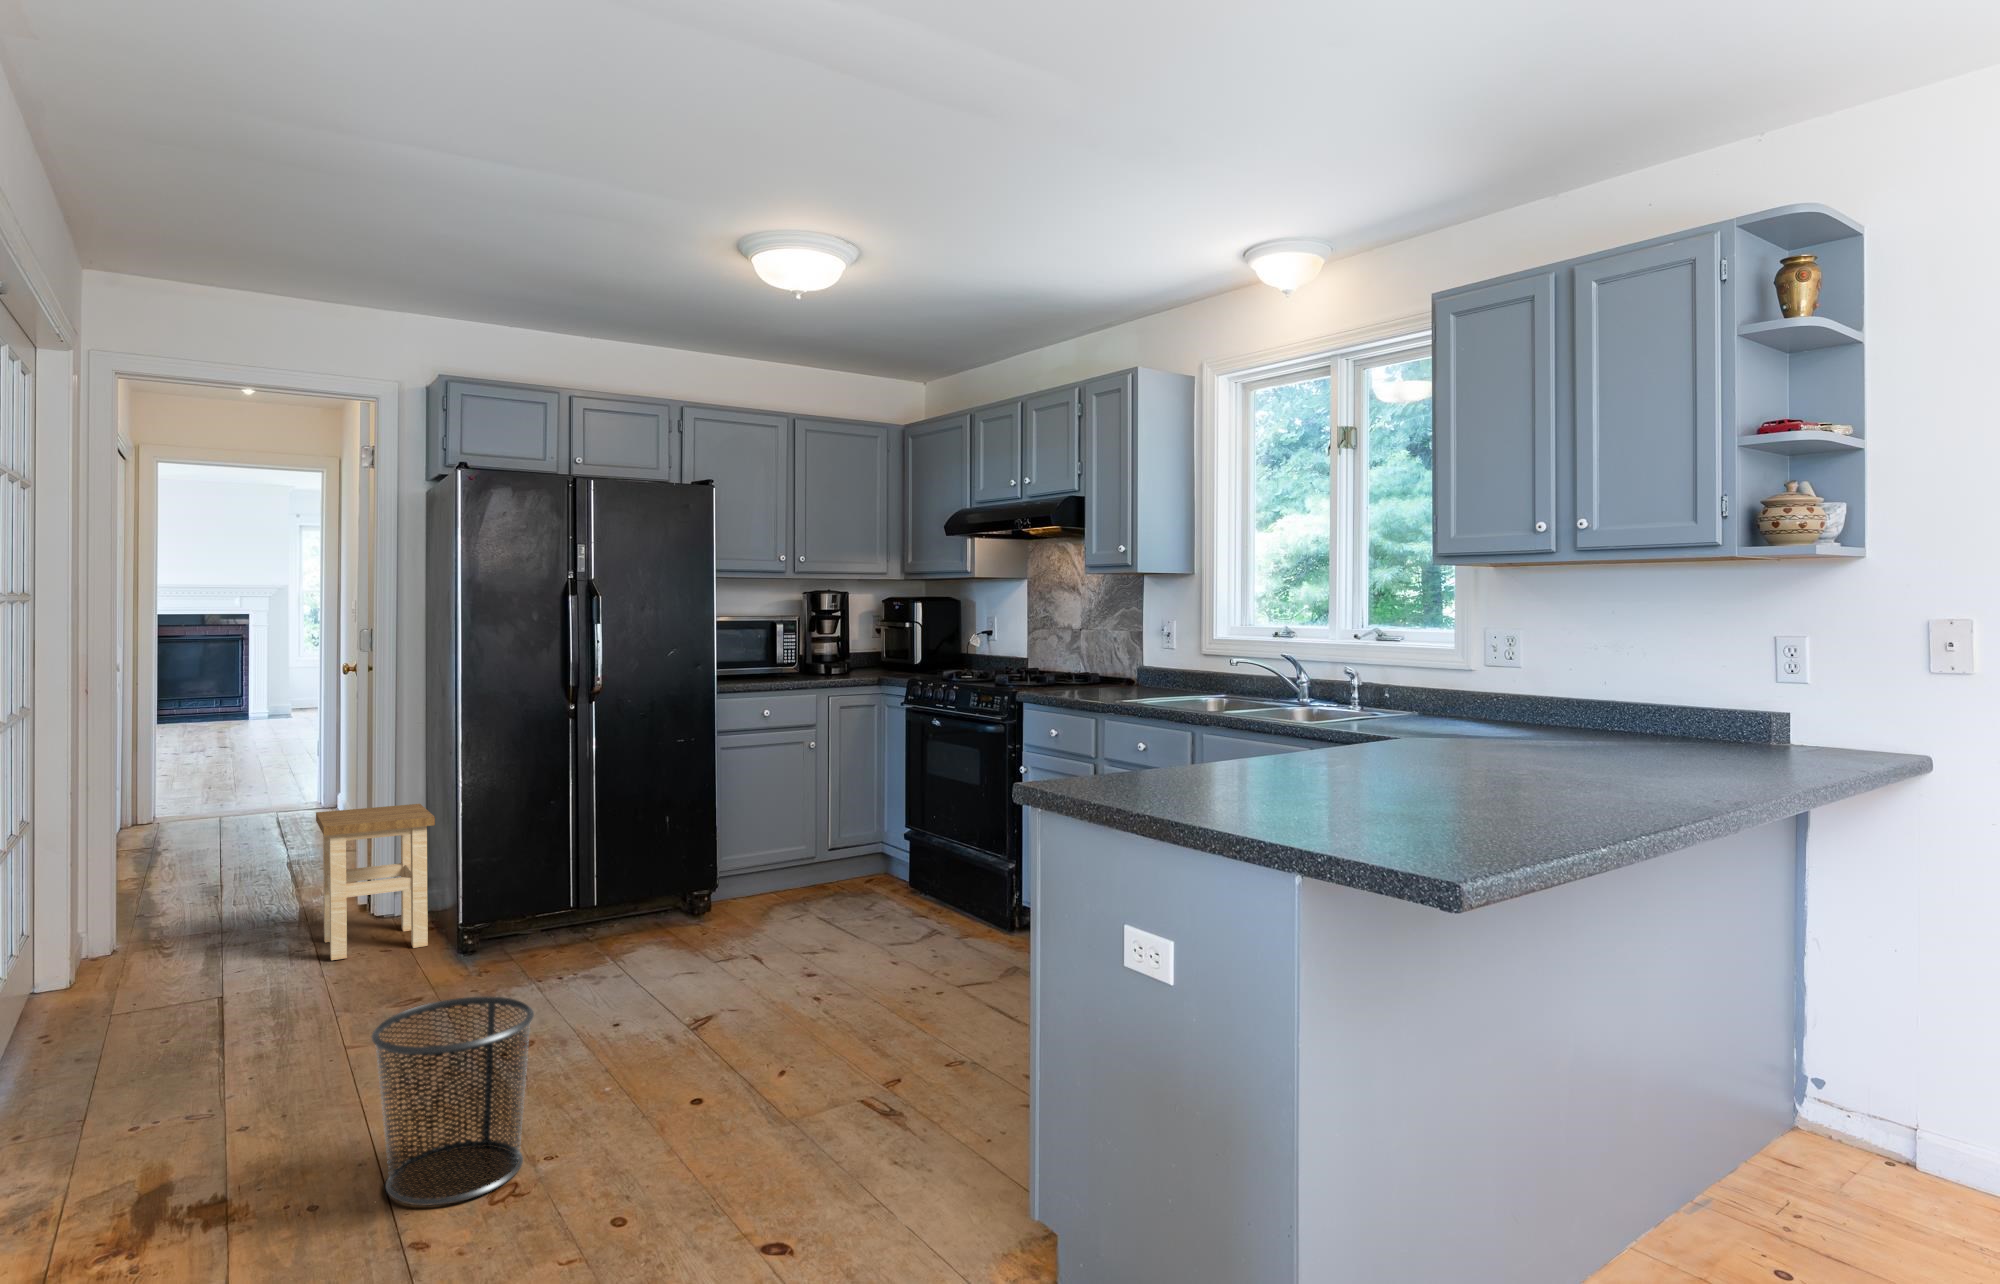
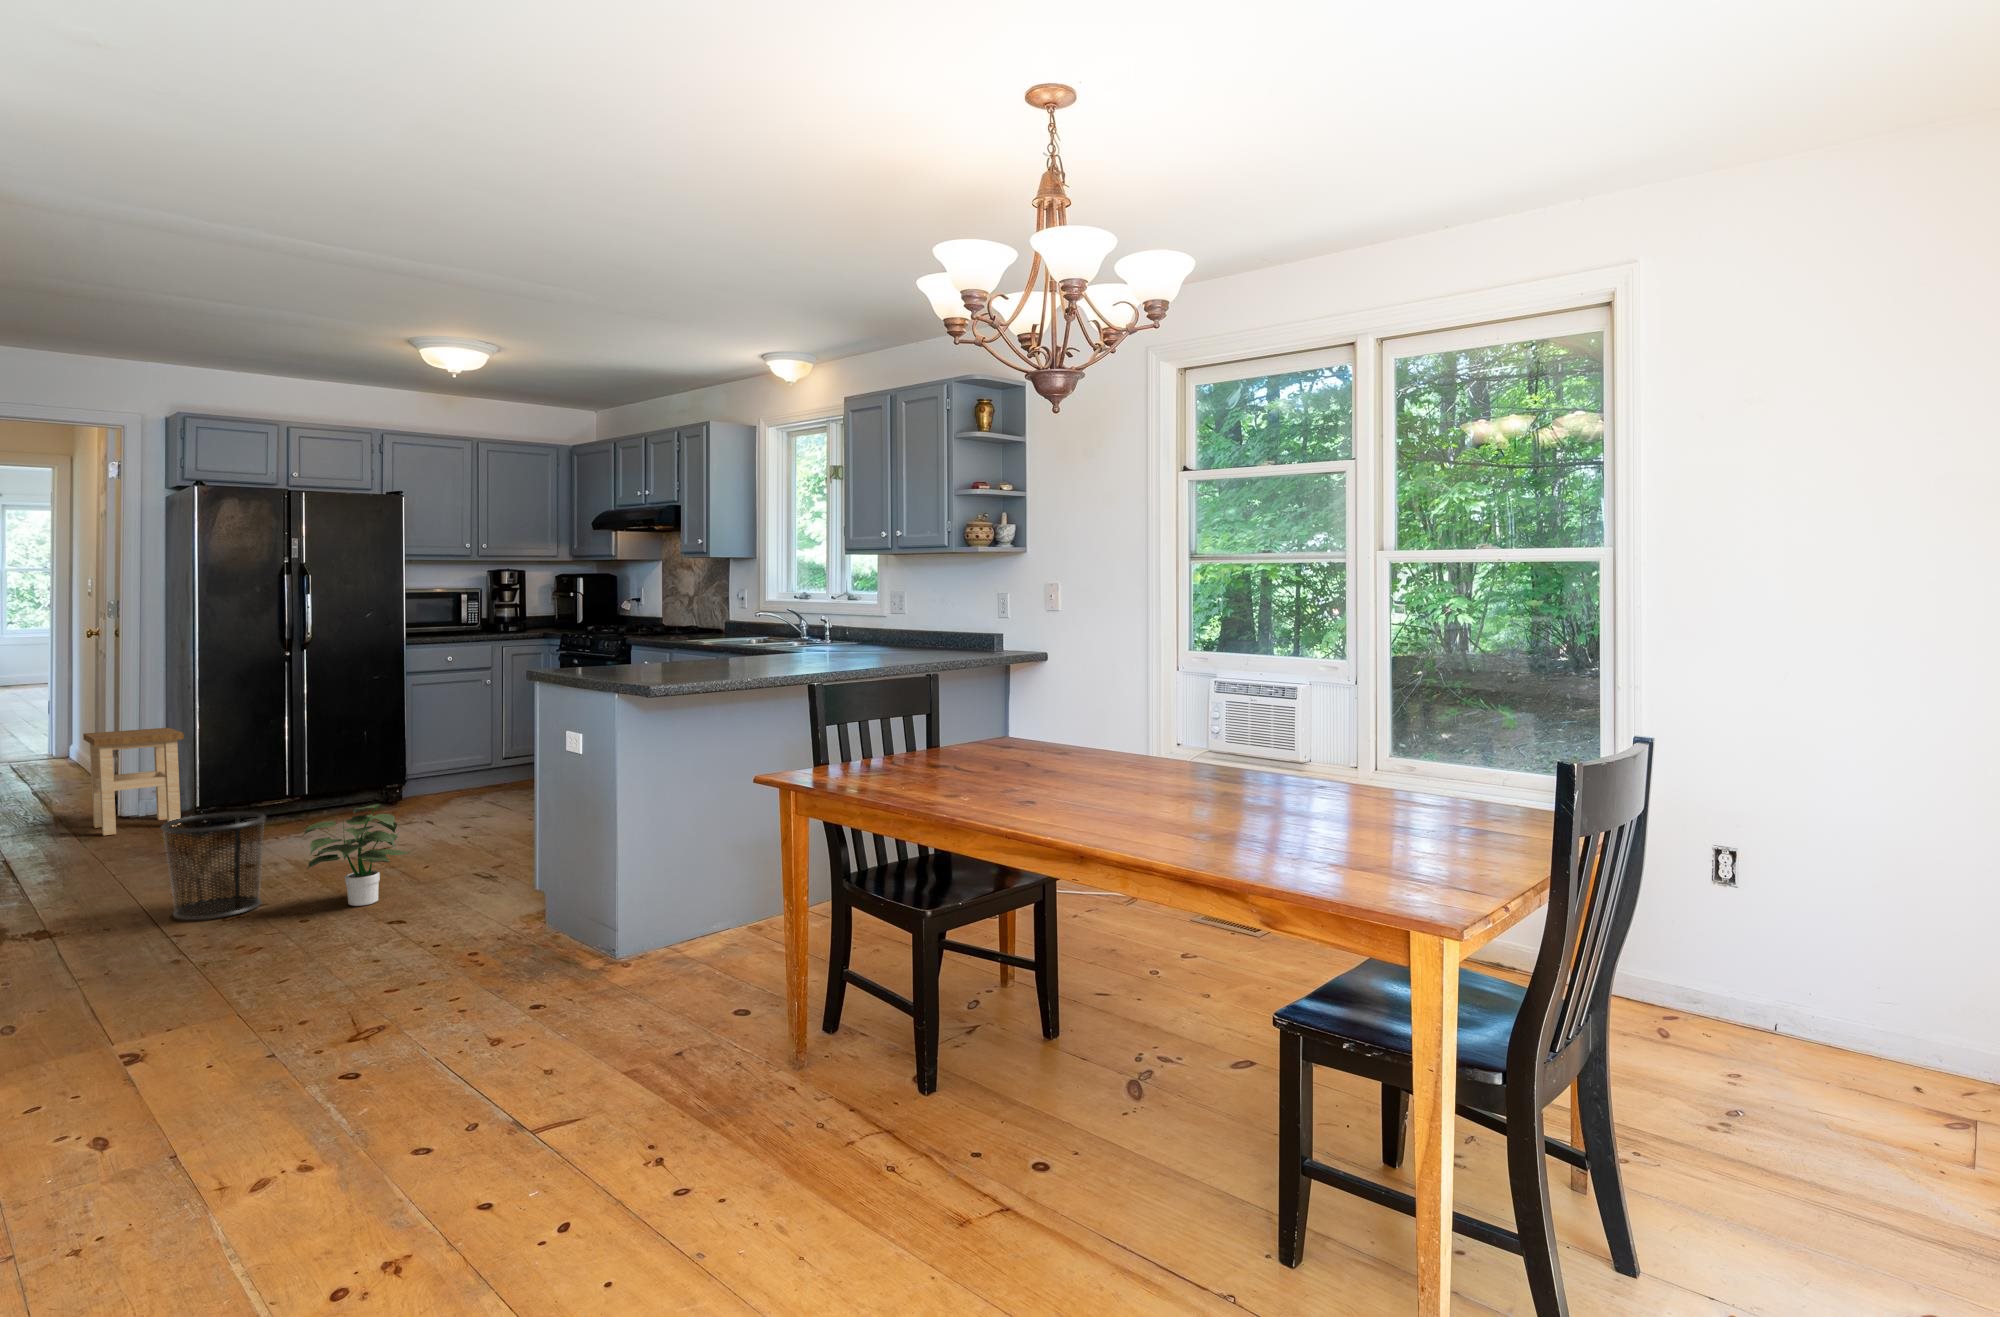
potted plant: none [589,997,758,1189] -> present [303,805,410,906]

